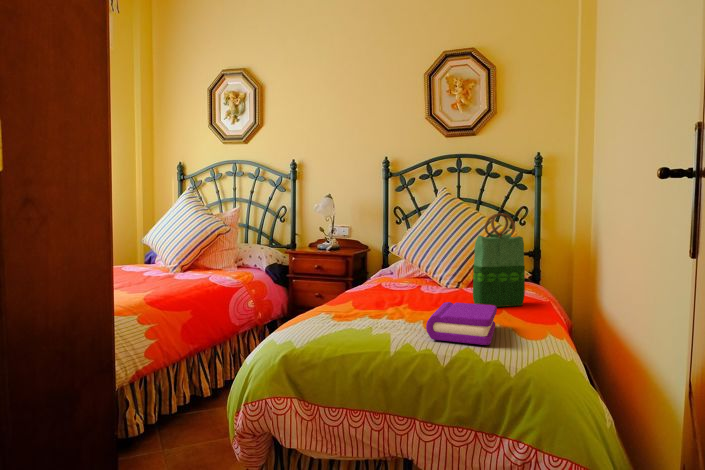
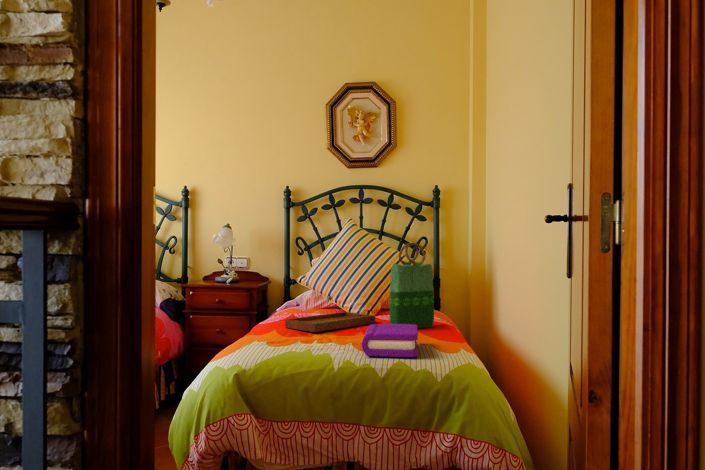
tray: none [365,267,460,306] -> present [285,296,375,332]

